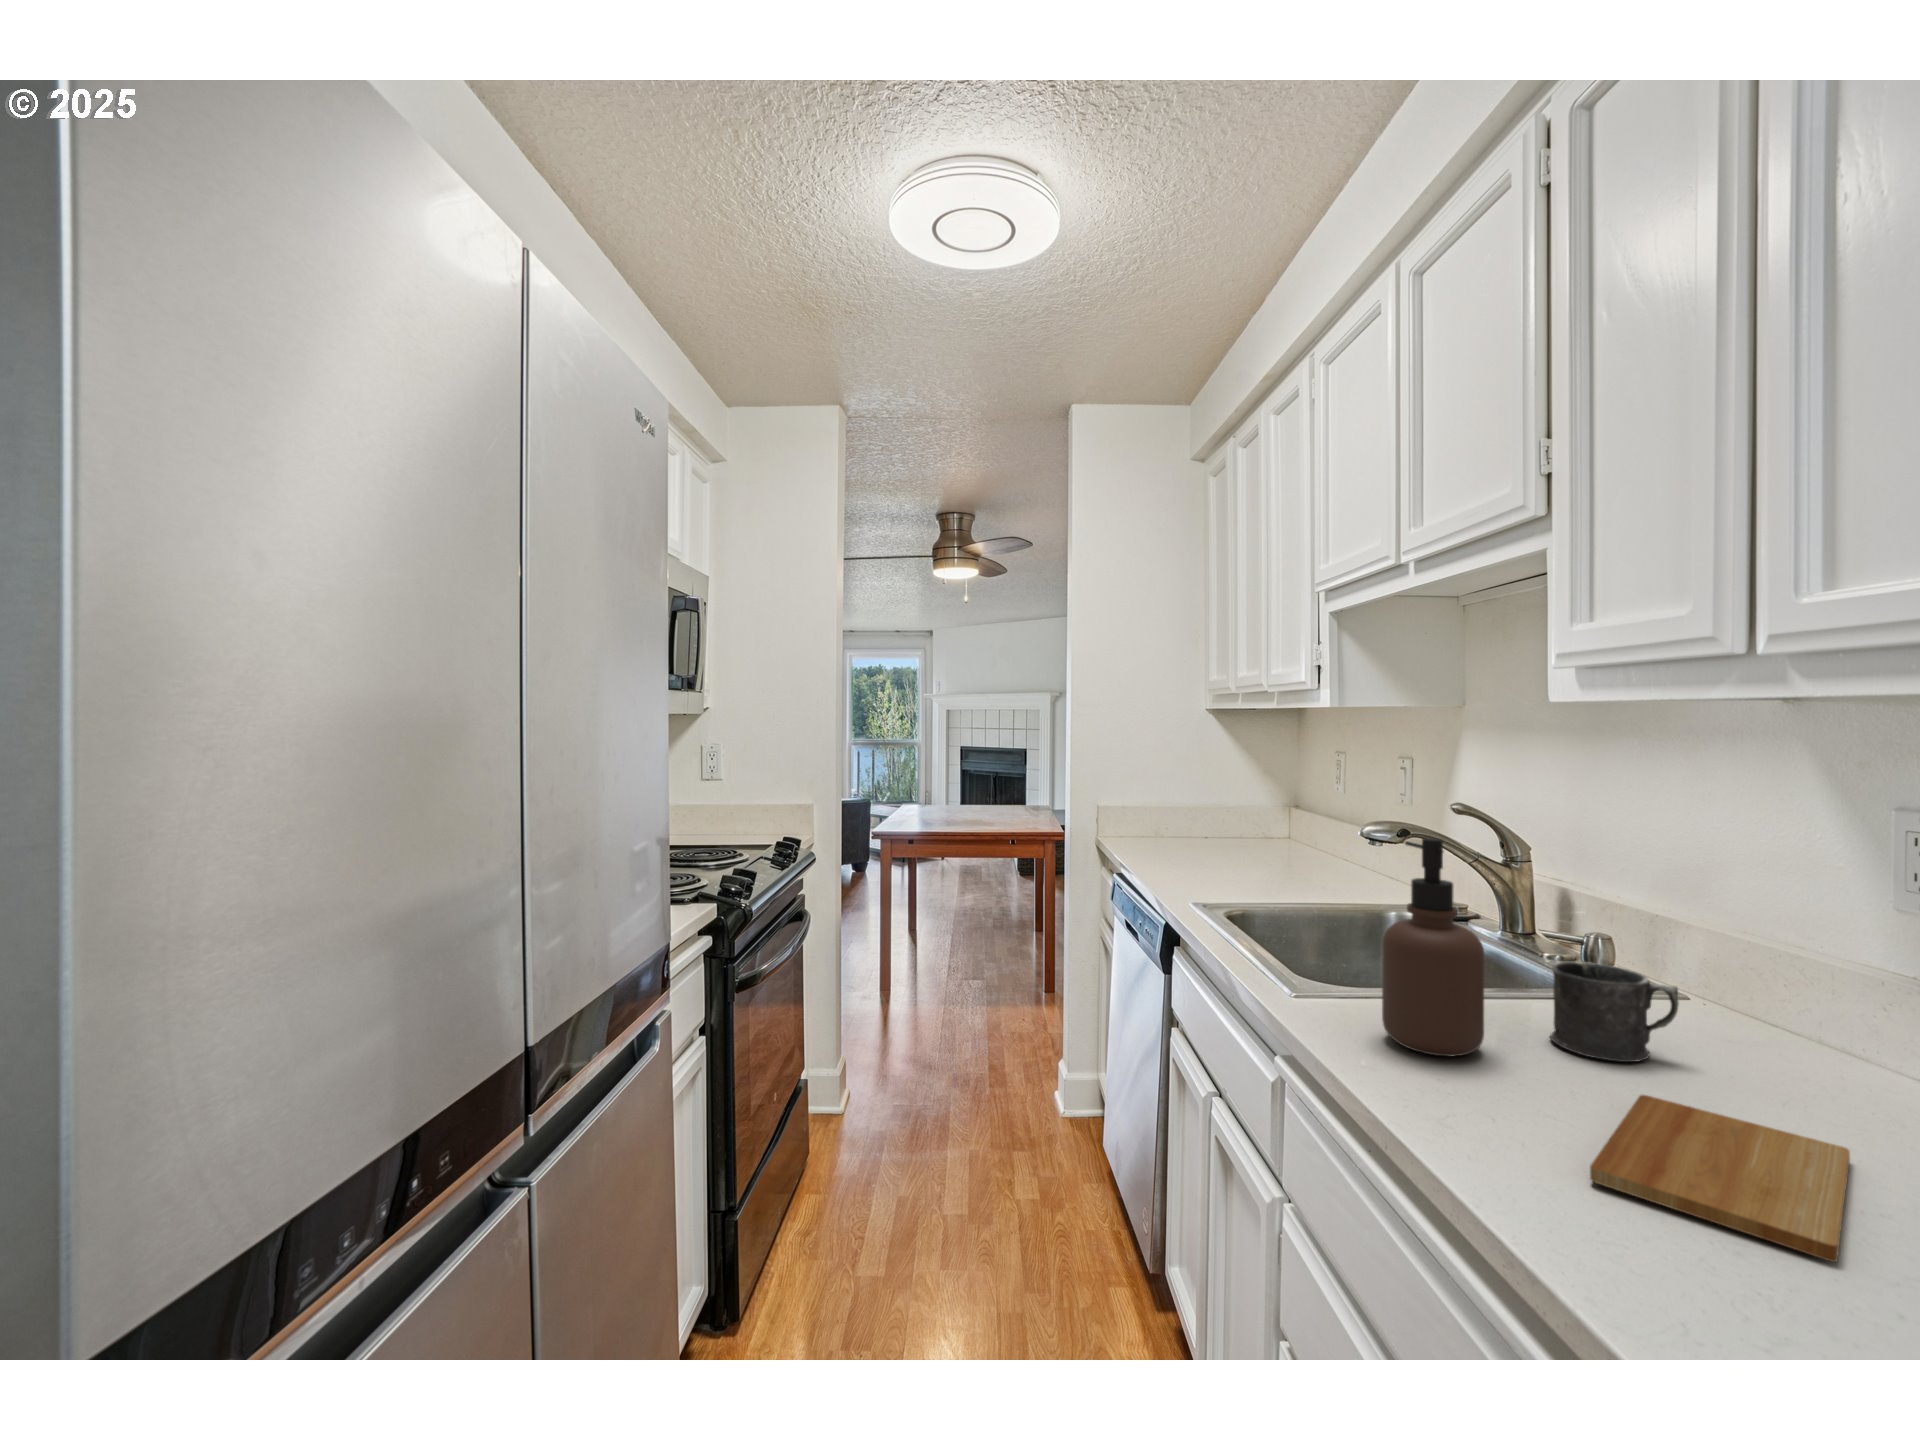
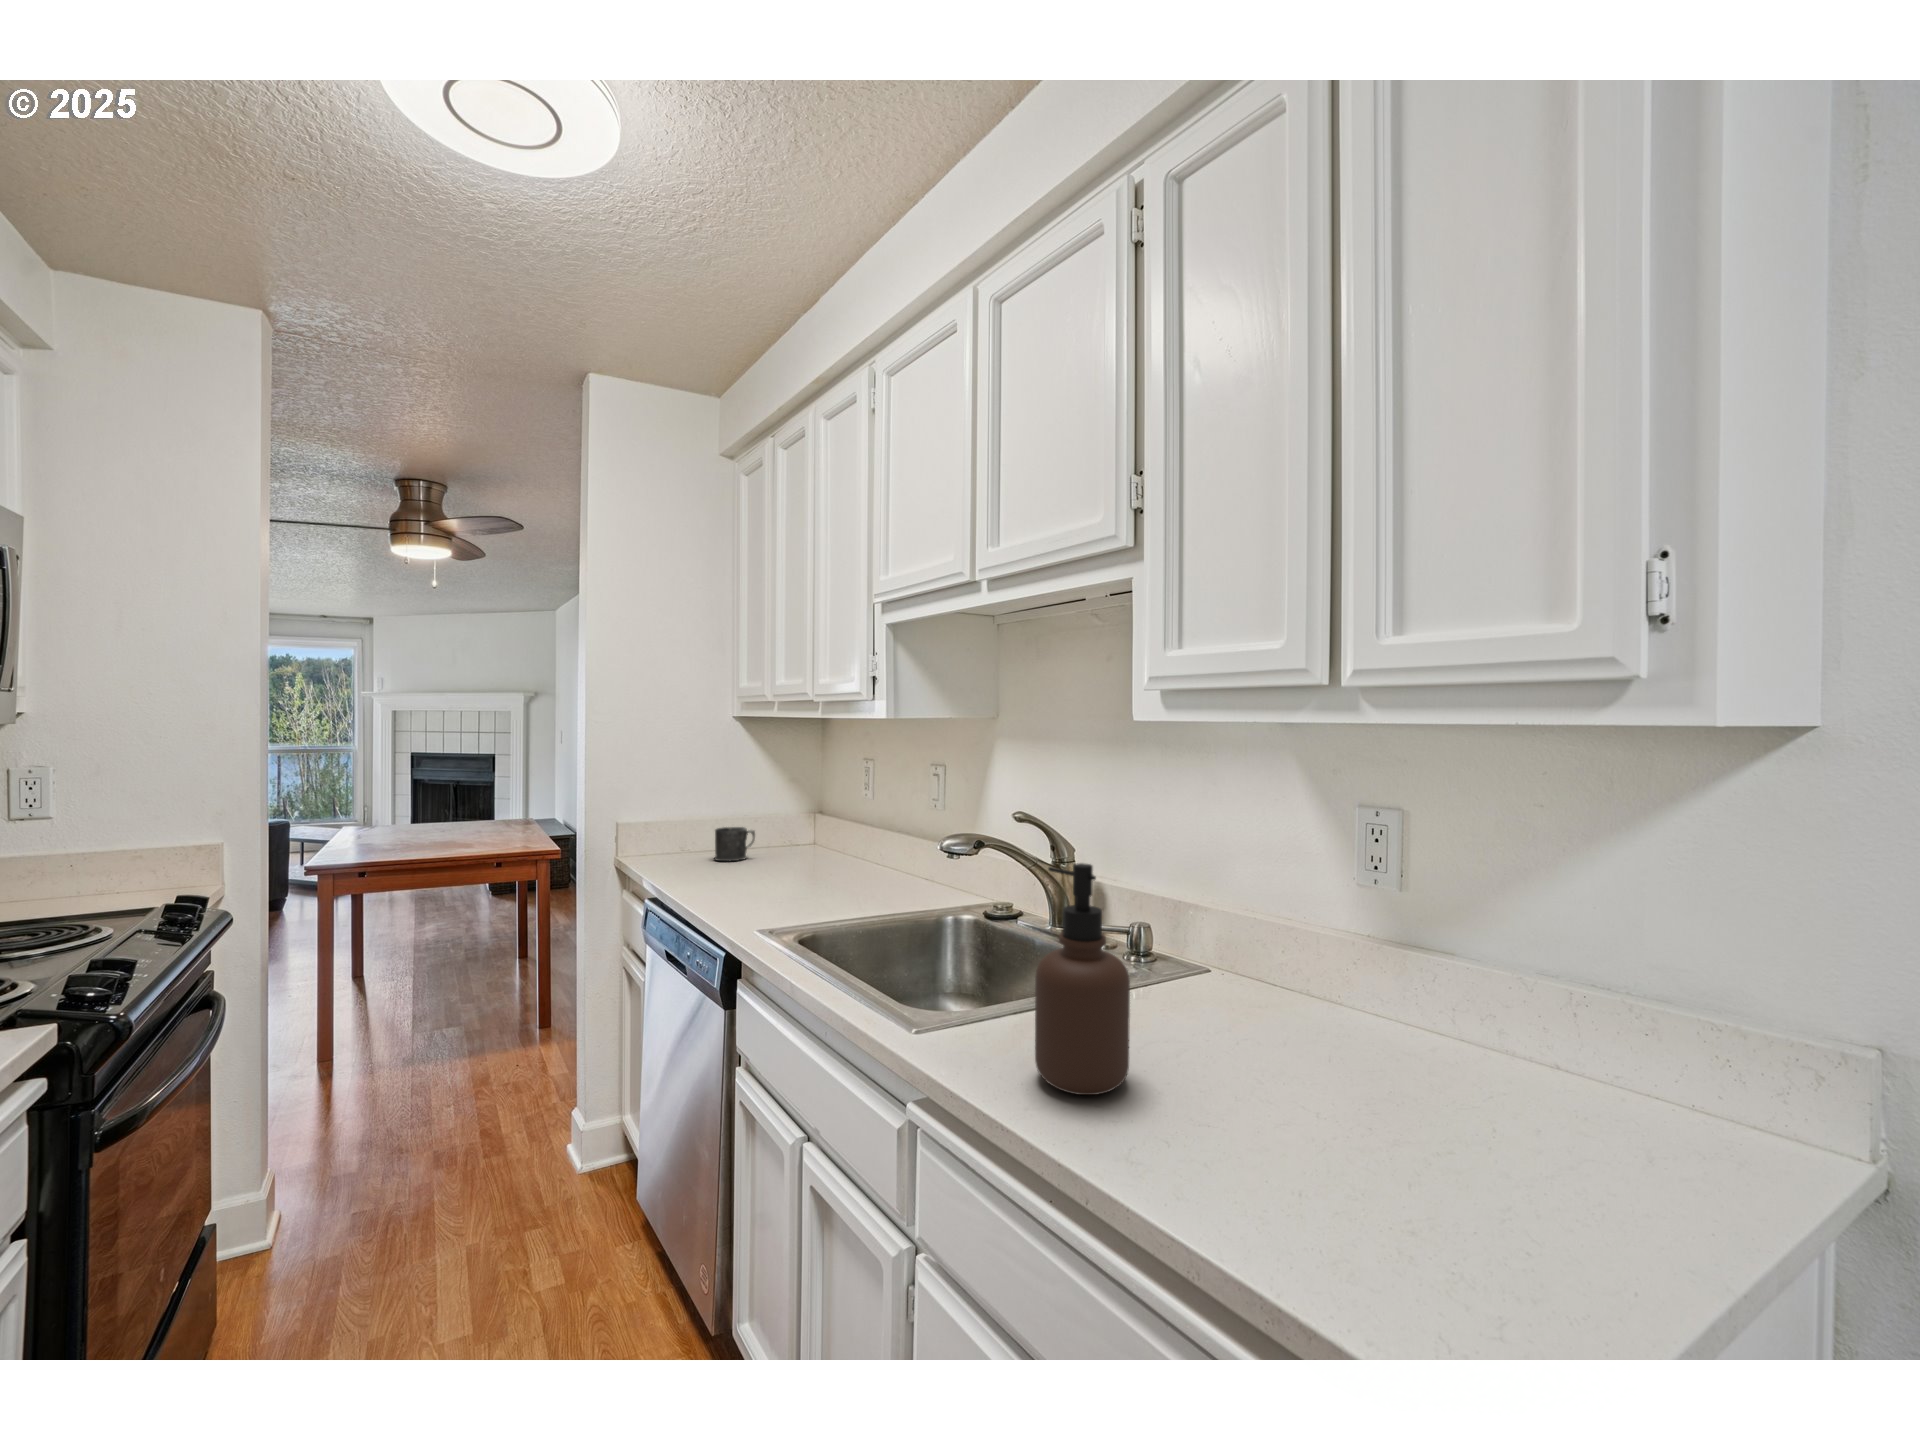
mug: present [1550,962,1679,1062] -> present [714,827,755,861]
cutting board: present [1590,1095,1850,1262] -> none [1272,1096,1527,1261]

